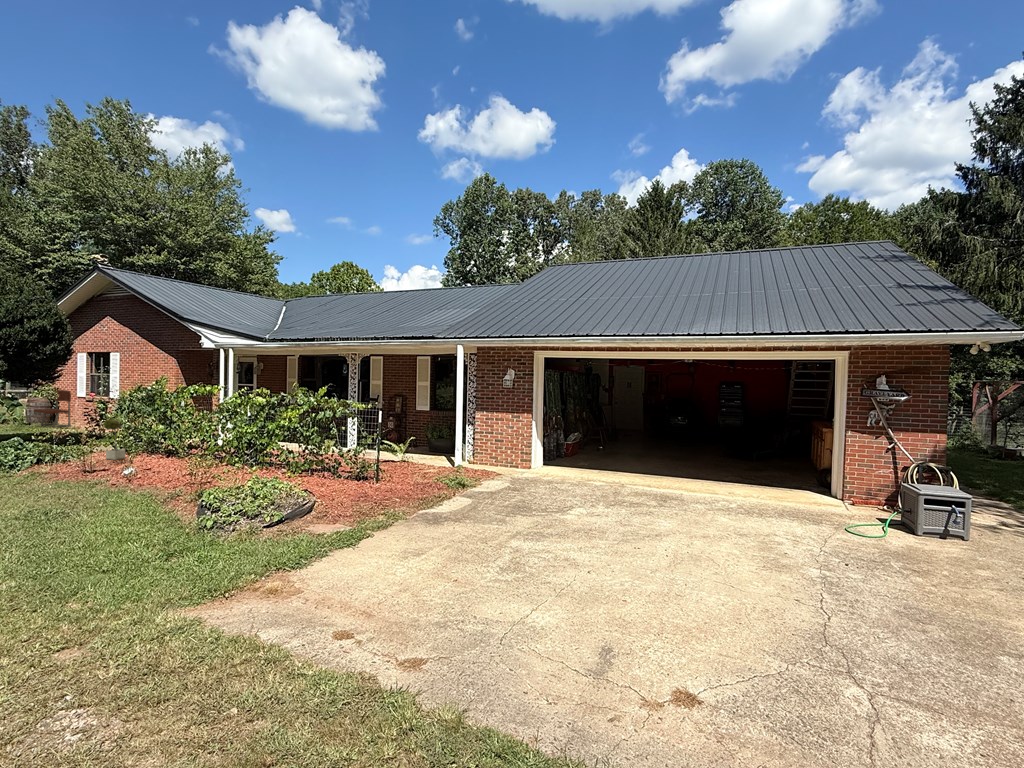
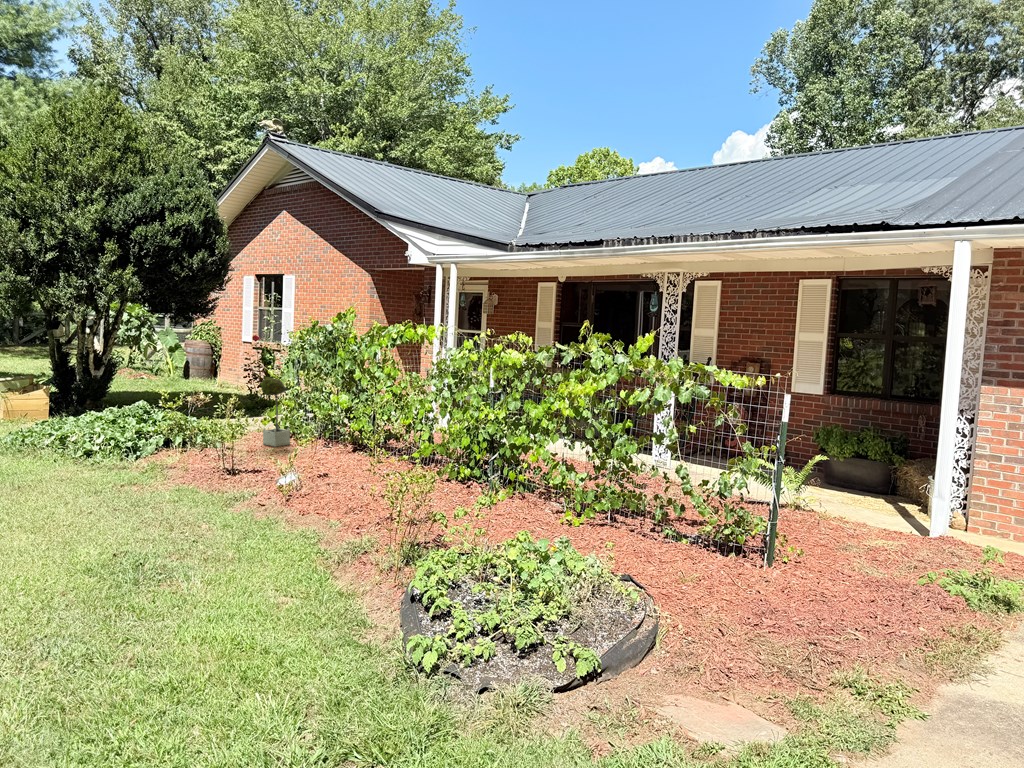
bench: present [34,390,71,427] -> none [196,332,237,385]

